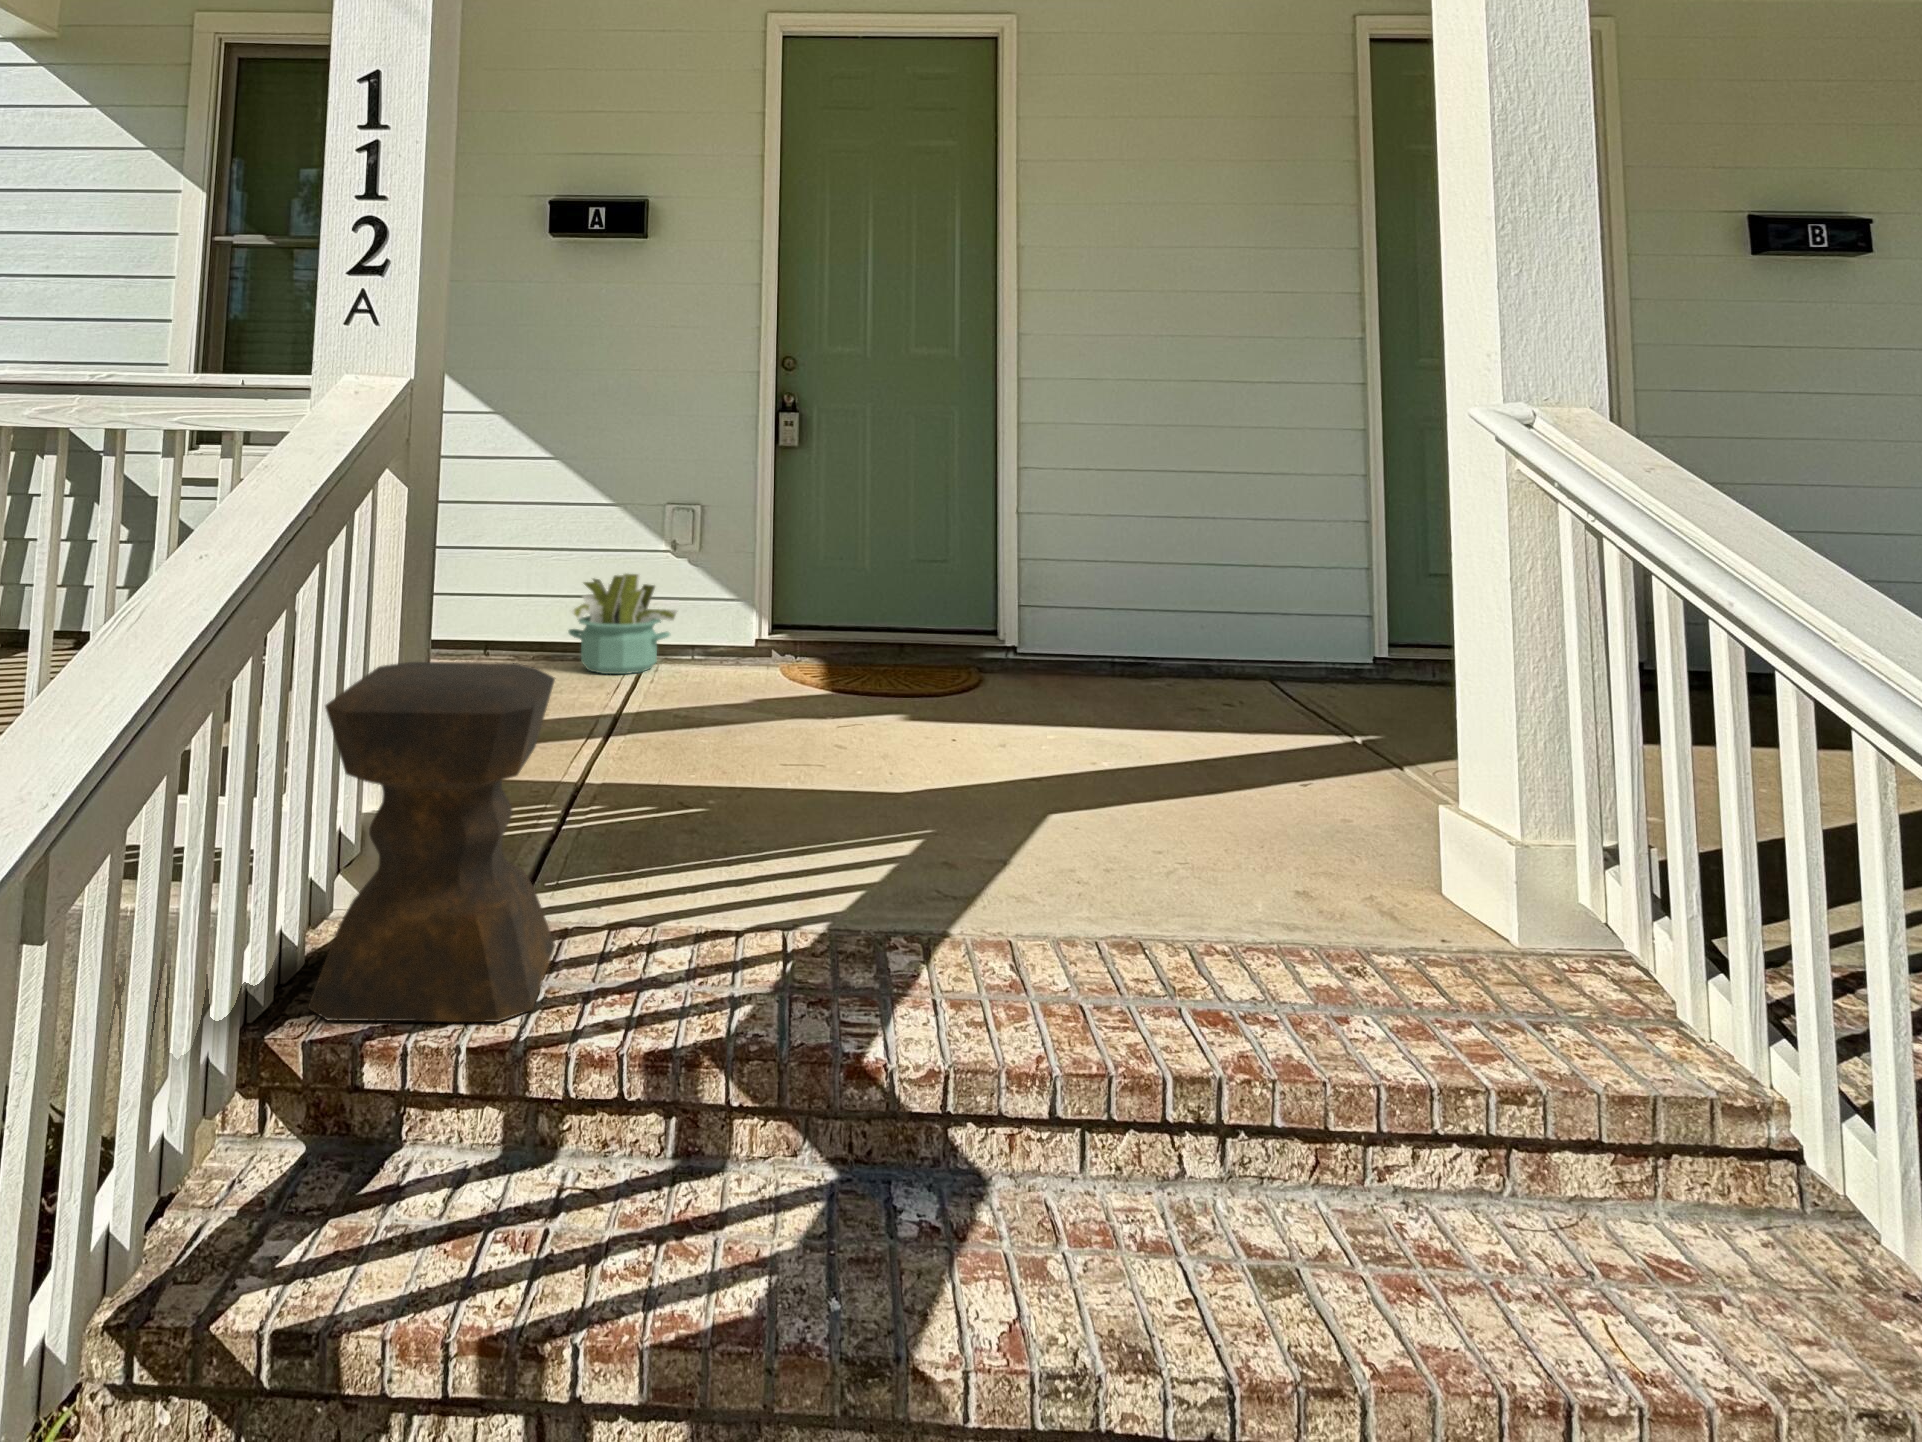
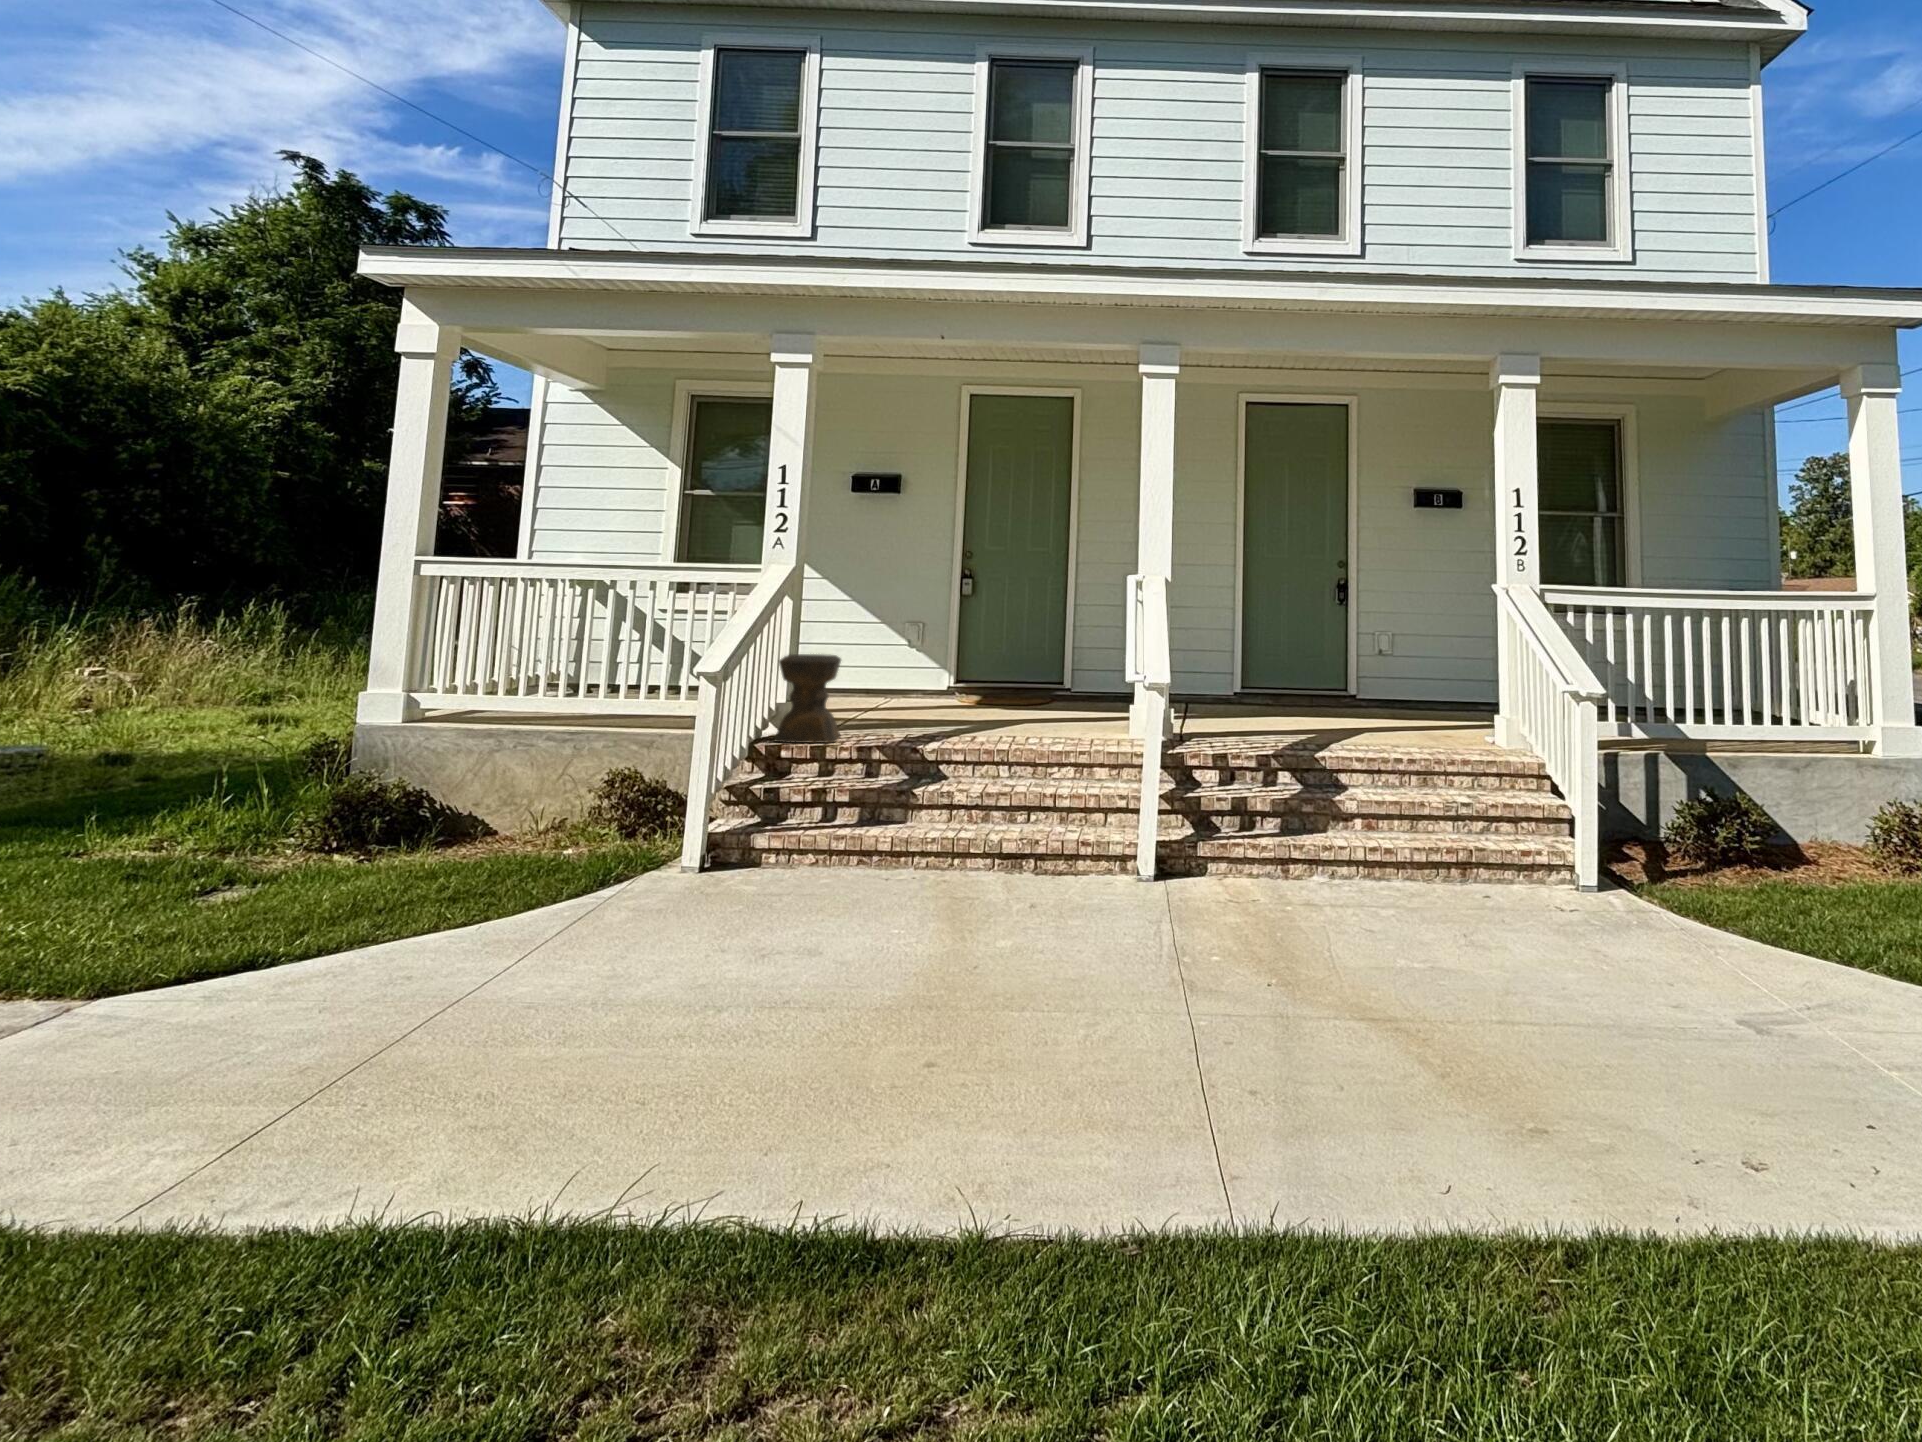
decorative plant: present [569,573,677,674] -> none [846,651,898,696]

